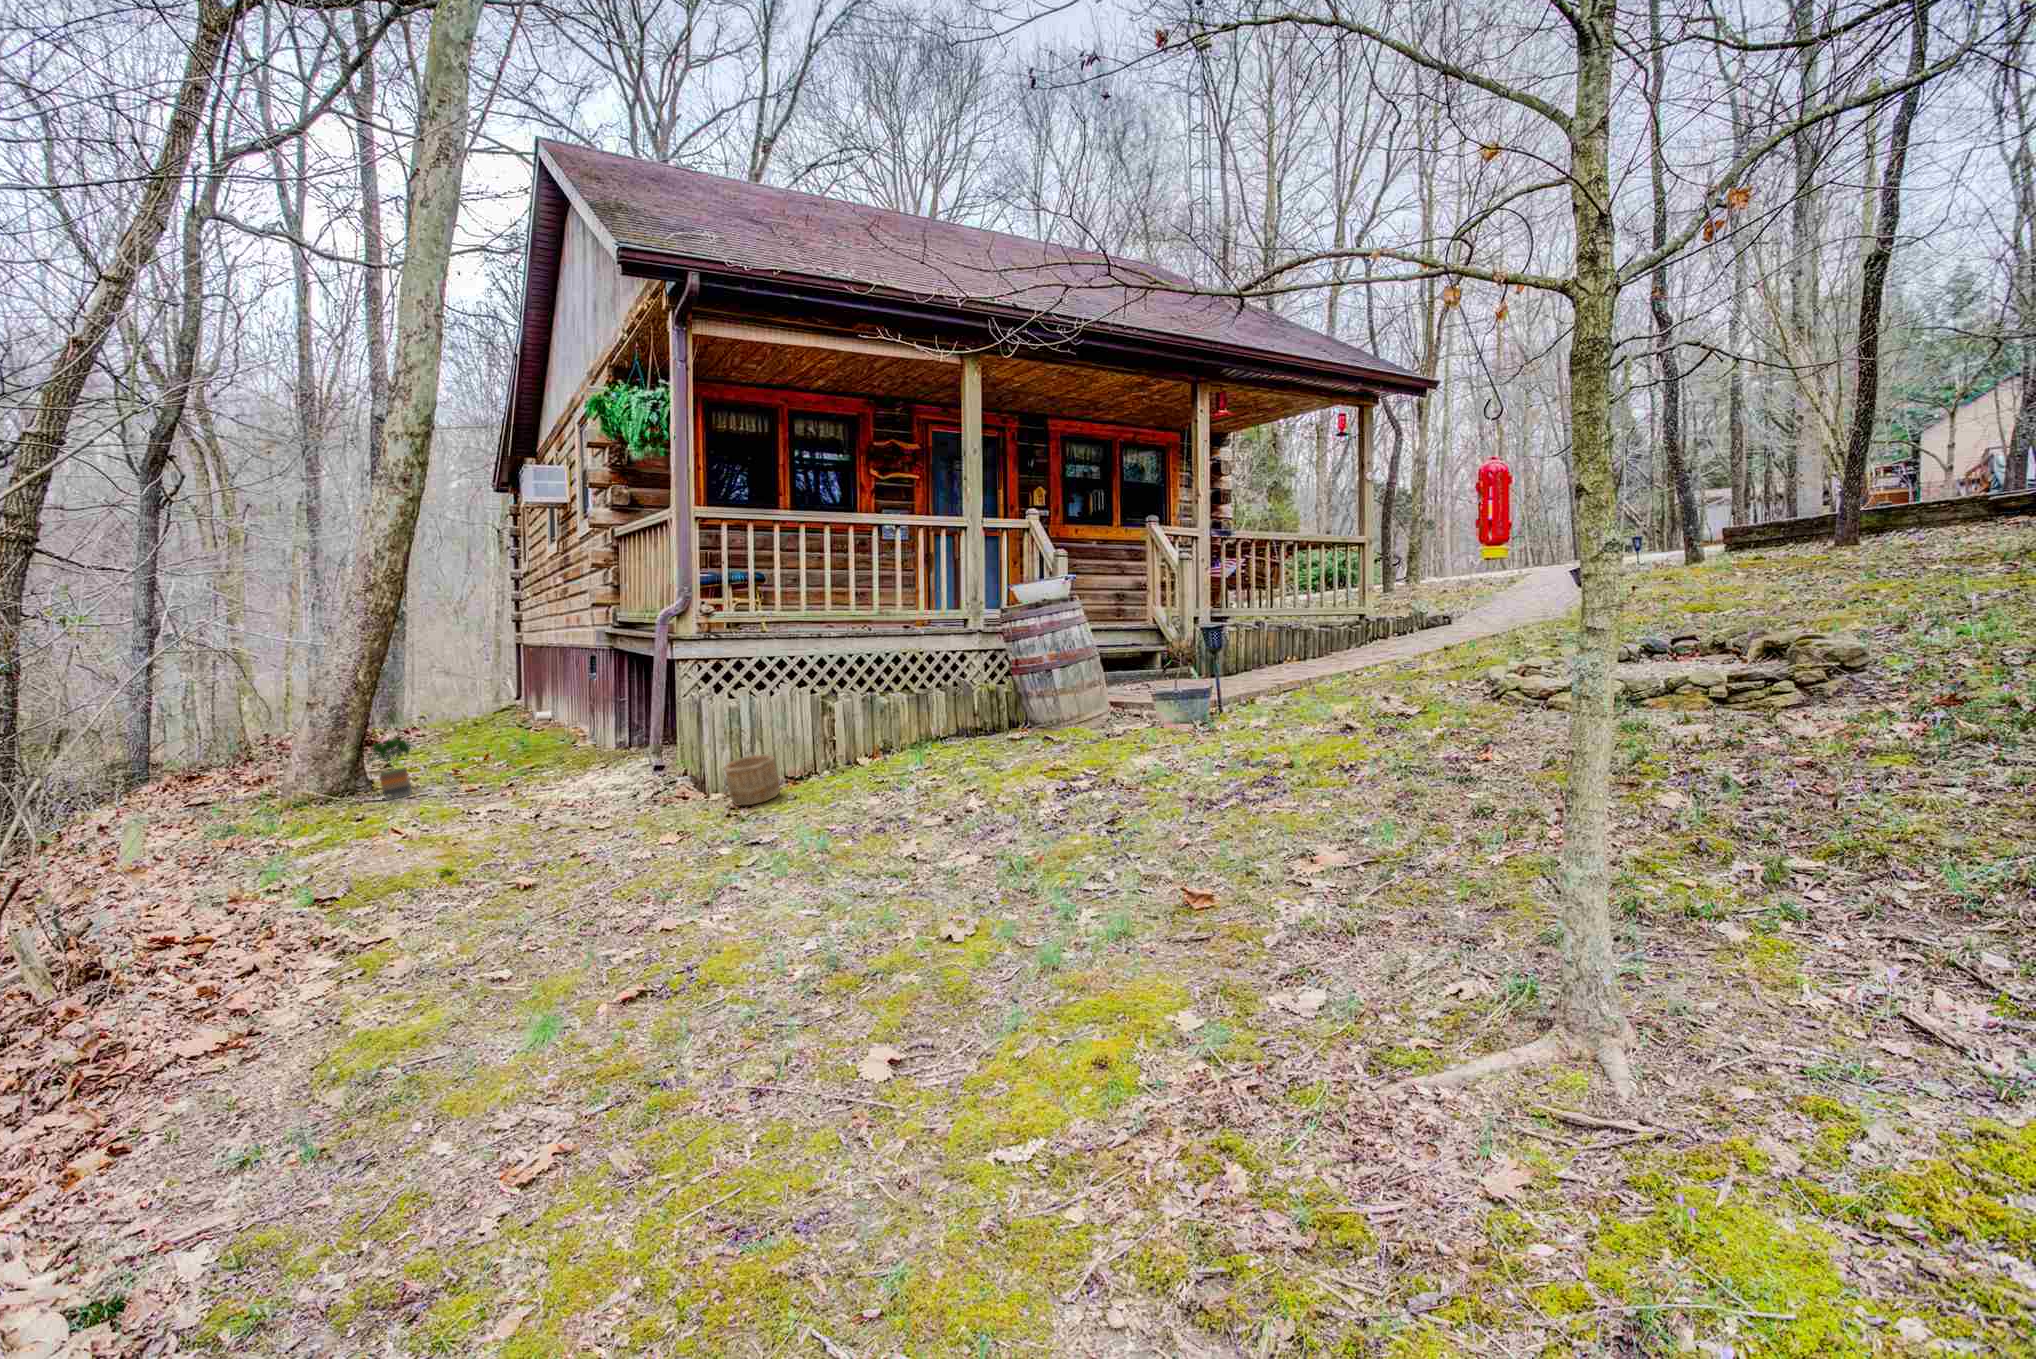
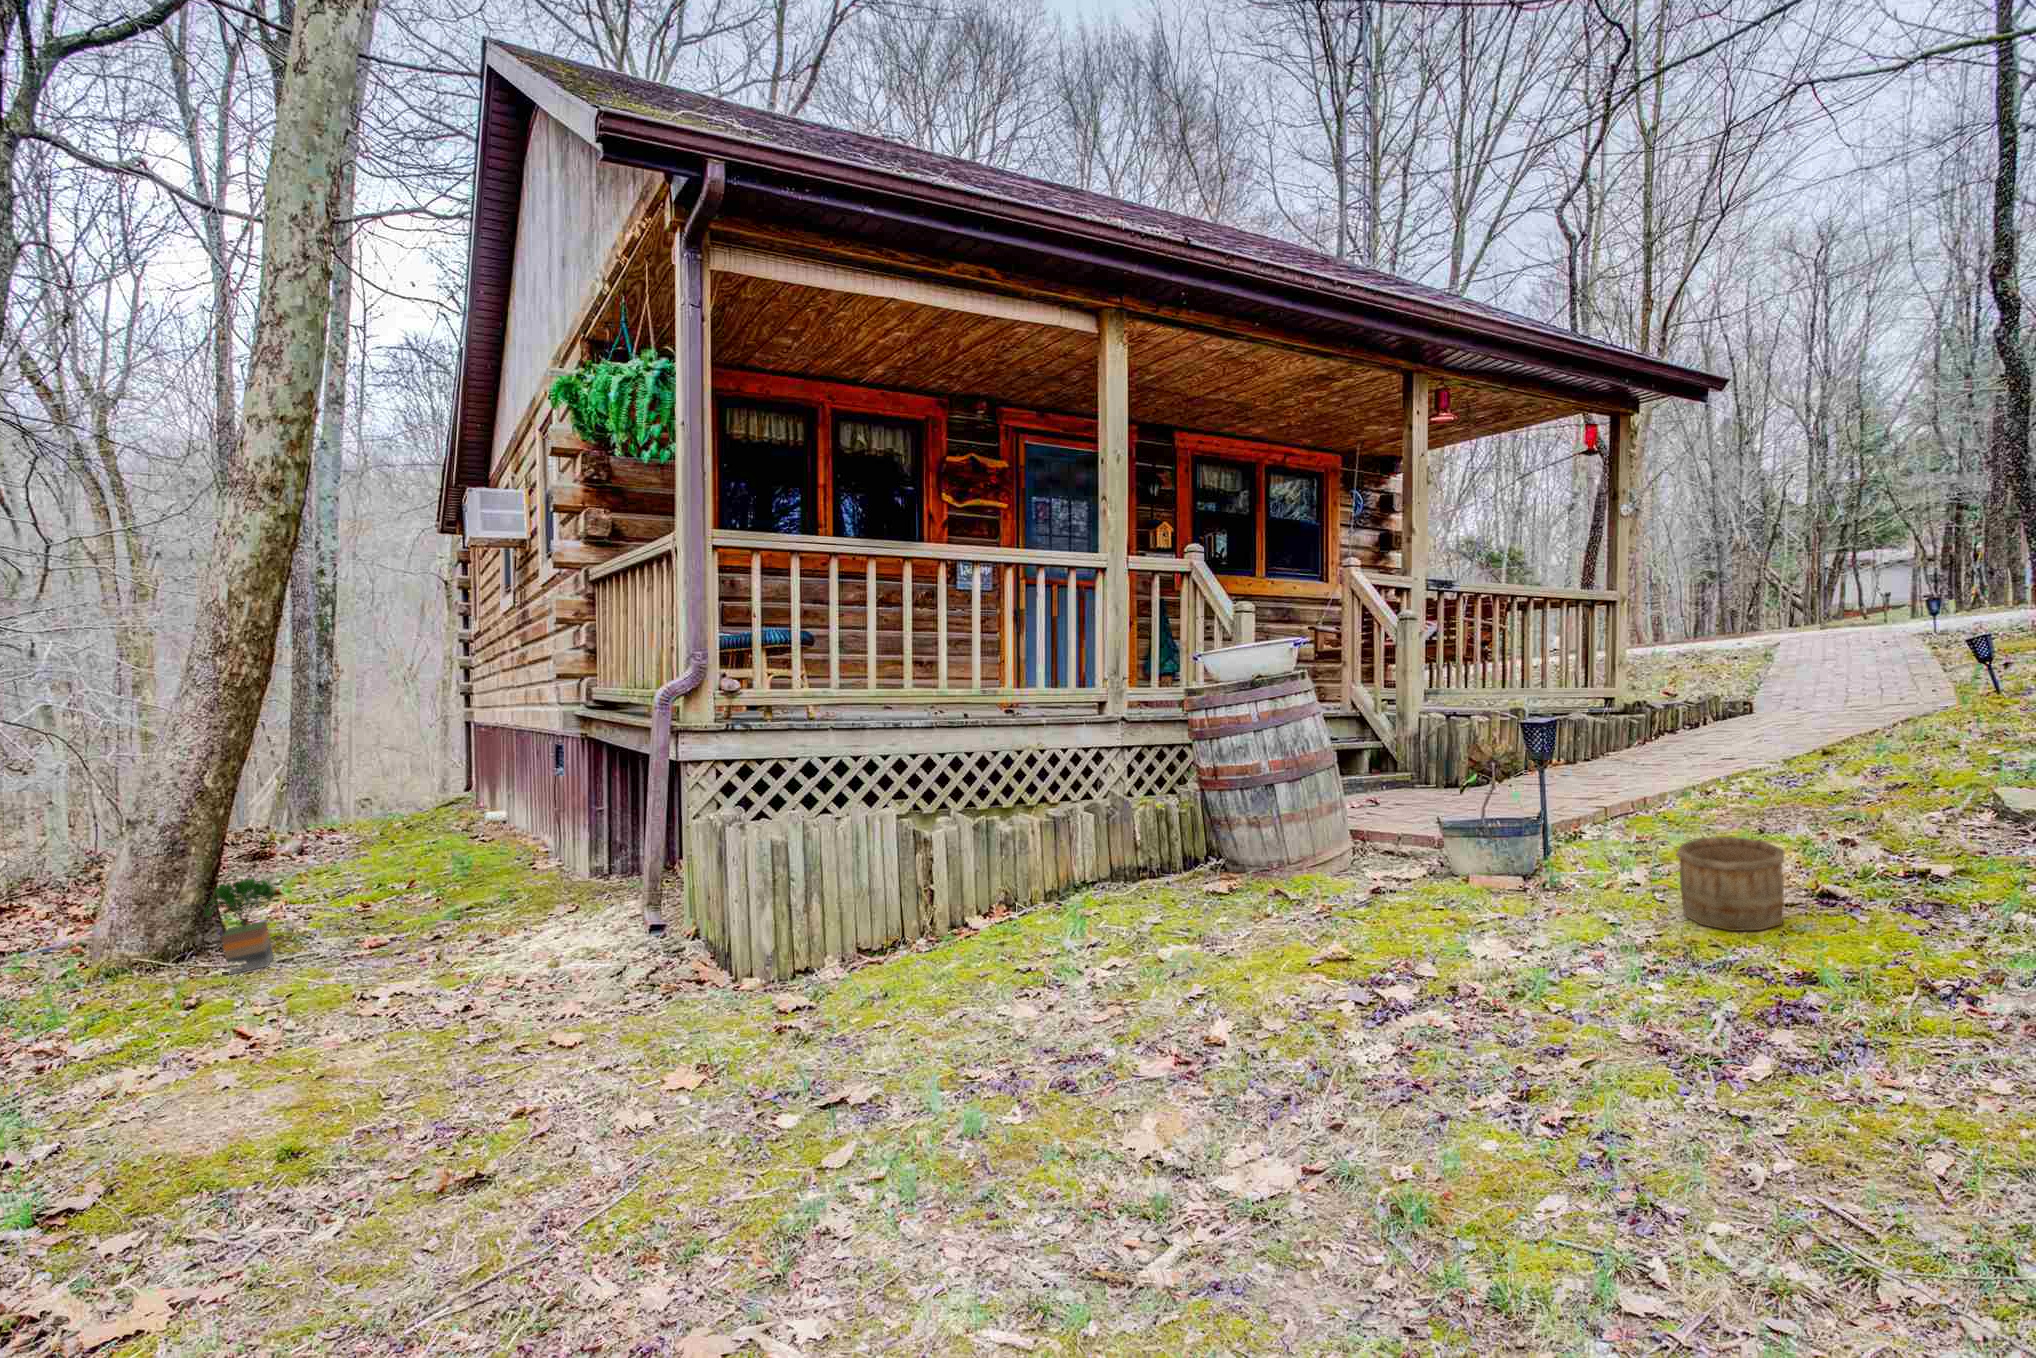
wooden bucket: present [723,754,780,806] -> present [1676,837,1784,931]

